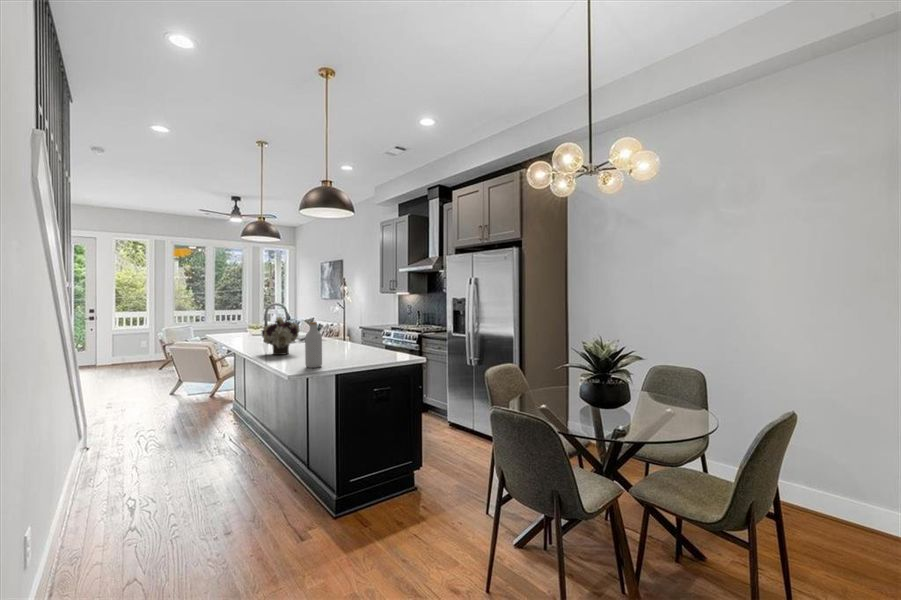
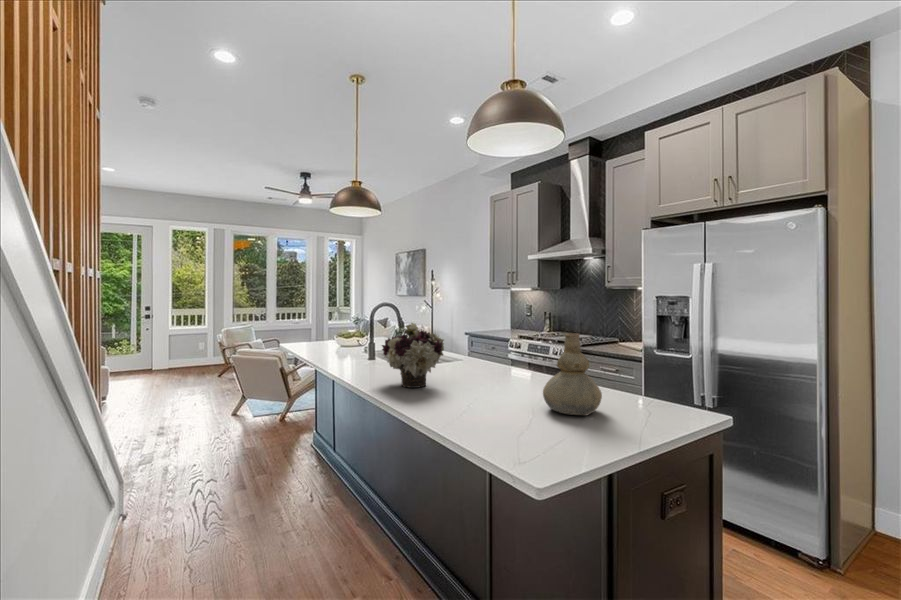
vase: none [341,320,372,363] -> present [543,333,602,415]
bottle: present [305,322,322,368] -> none [494,338,525,428]

